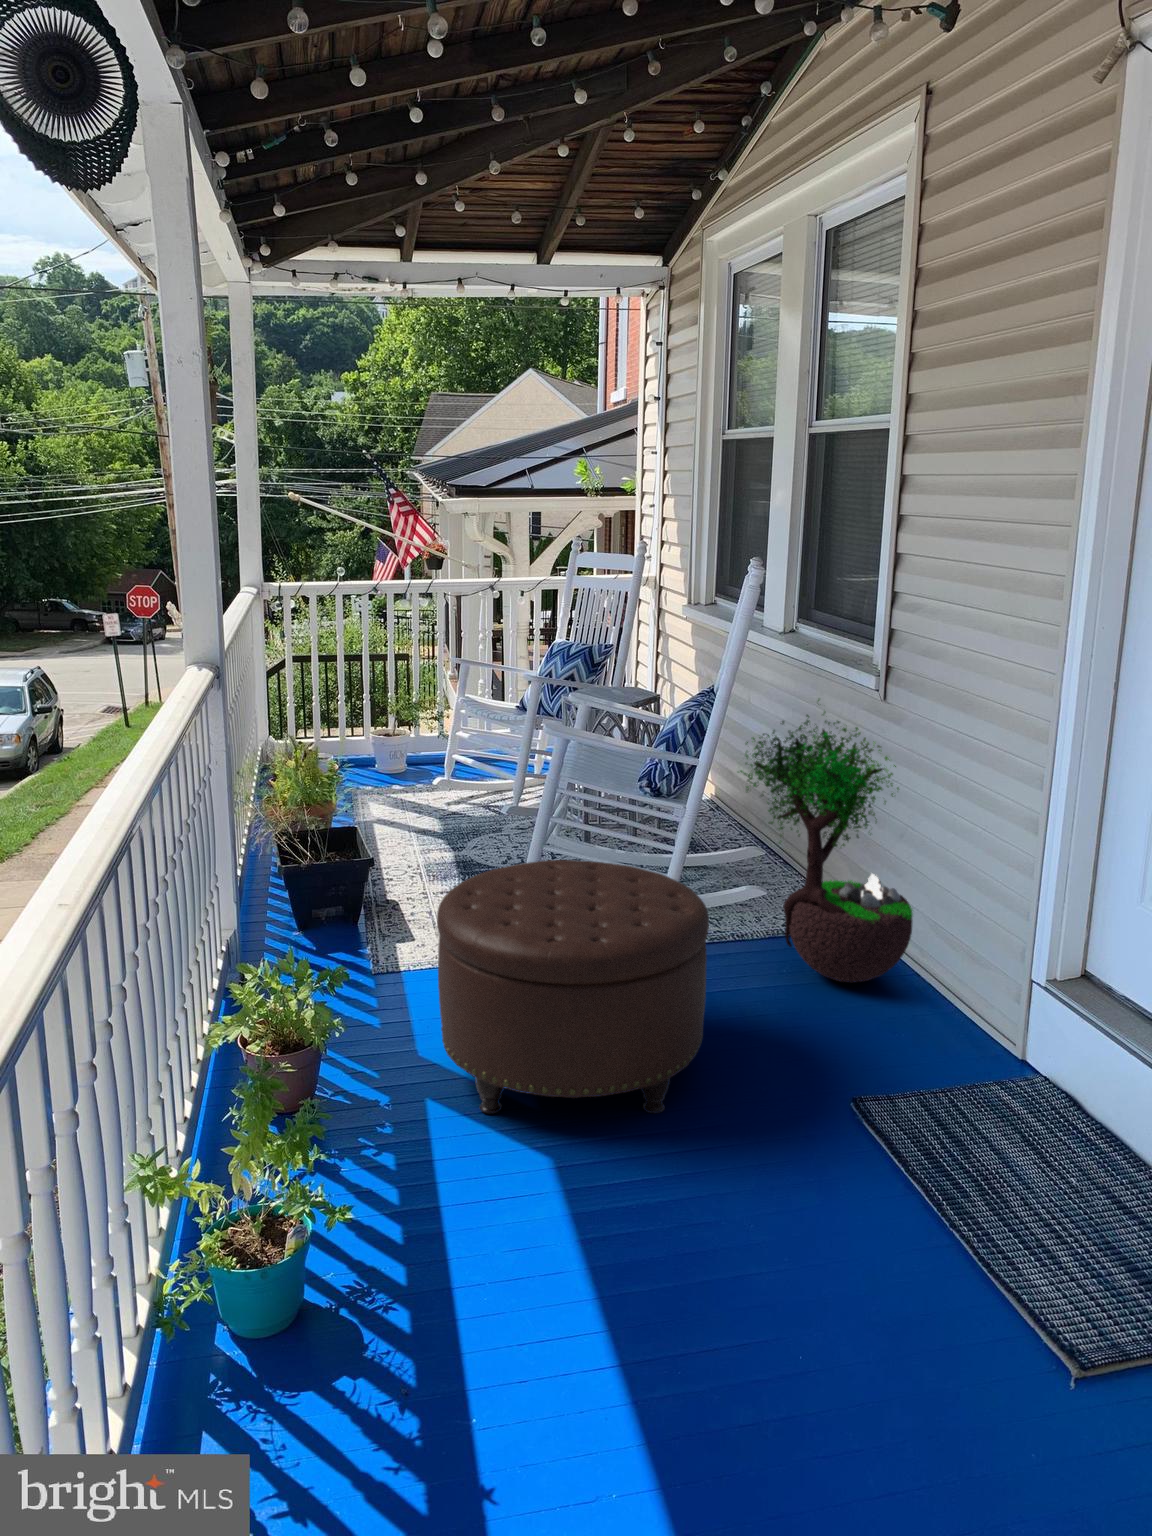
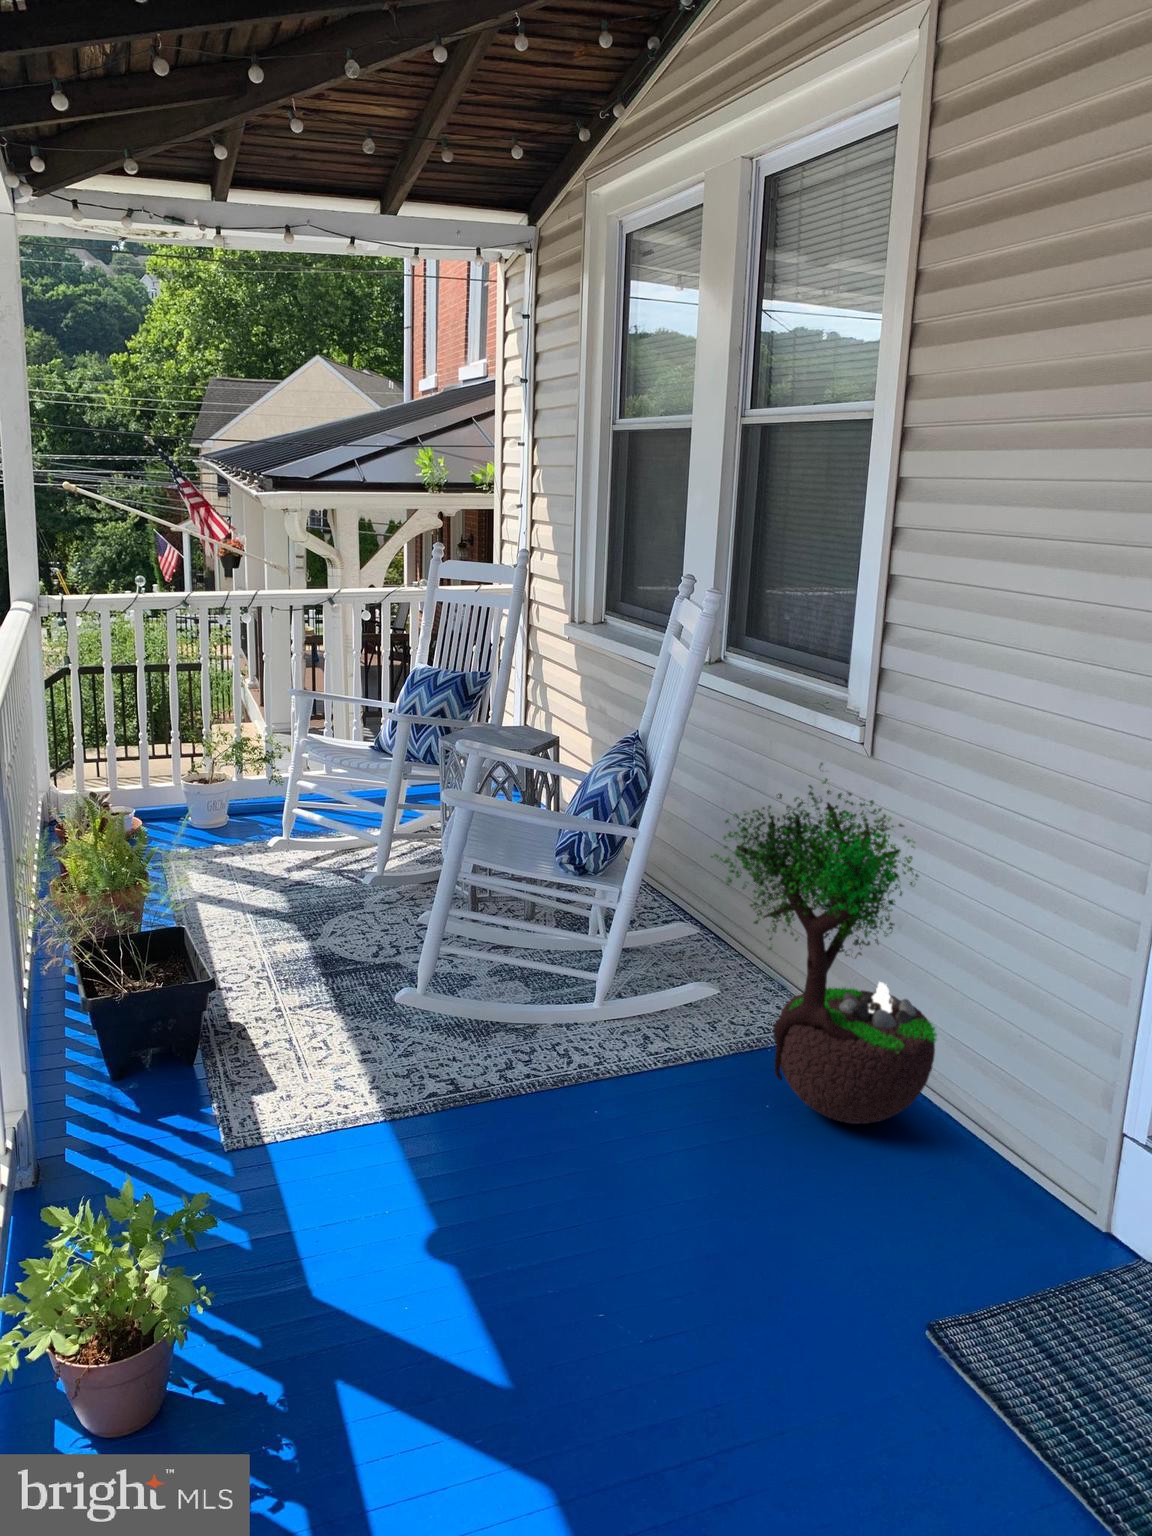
ottoman: present [437,860,709,1114] -> none [345,997,736,1403]

